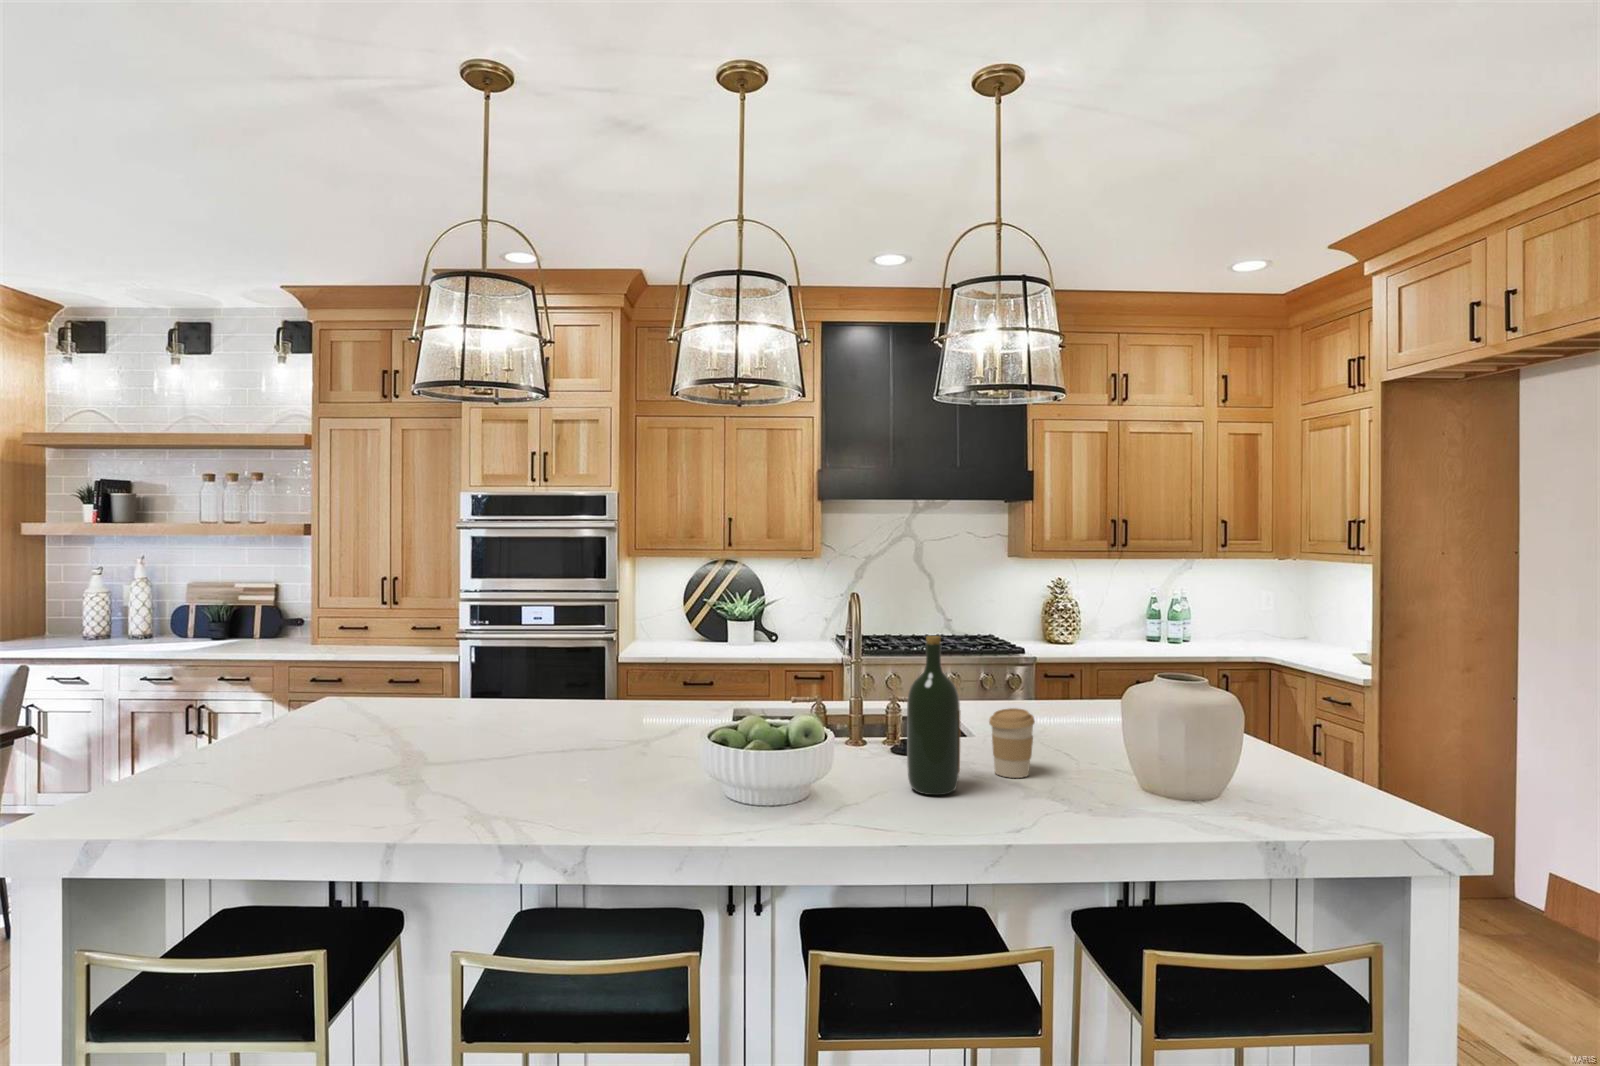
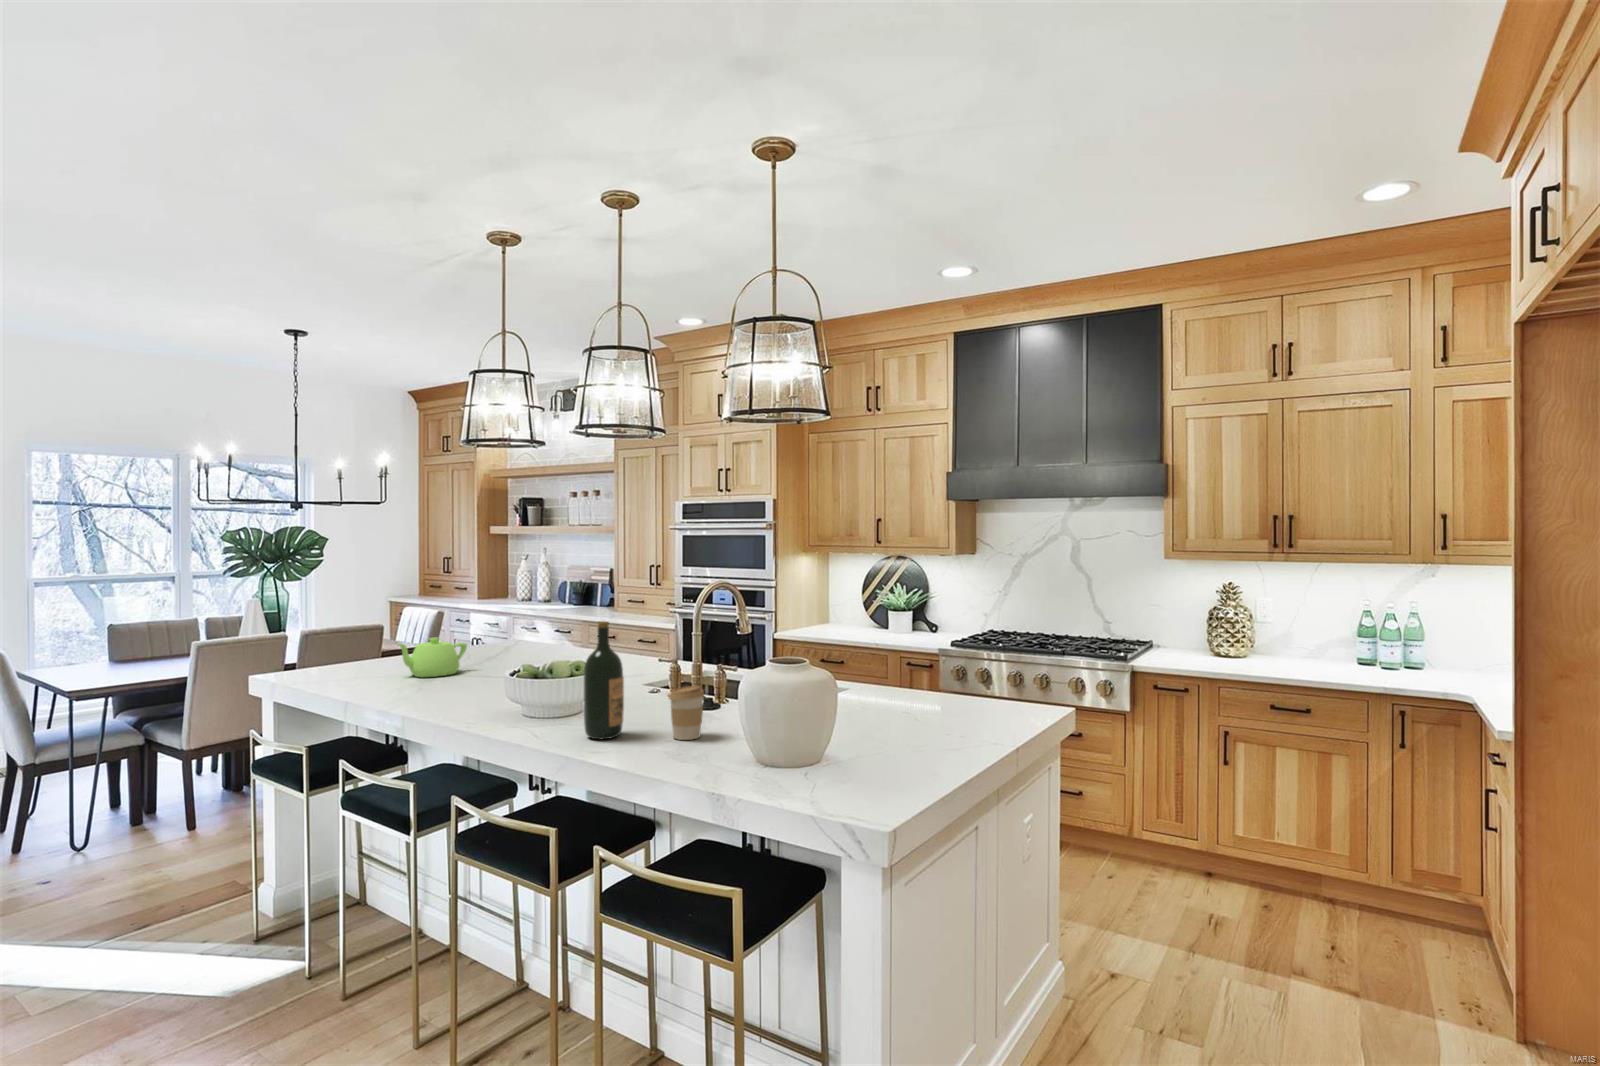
teapot: none [336,692,426,760] -> present [398,637,467,677]

